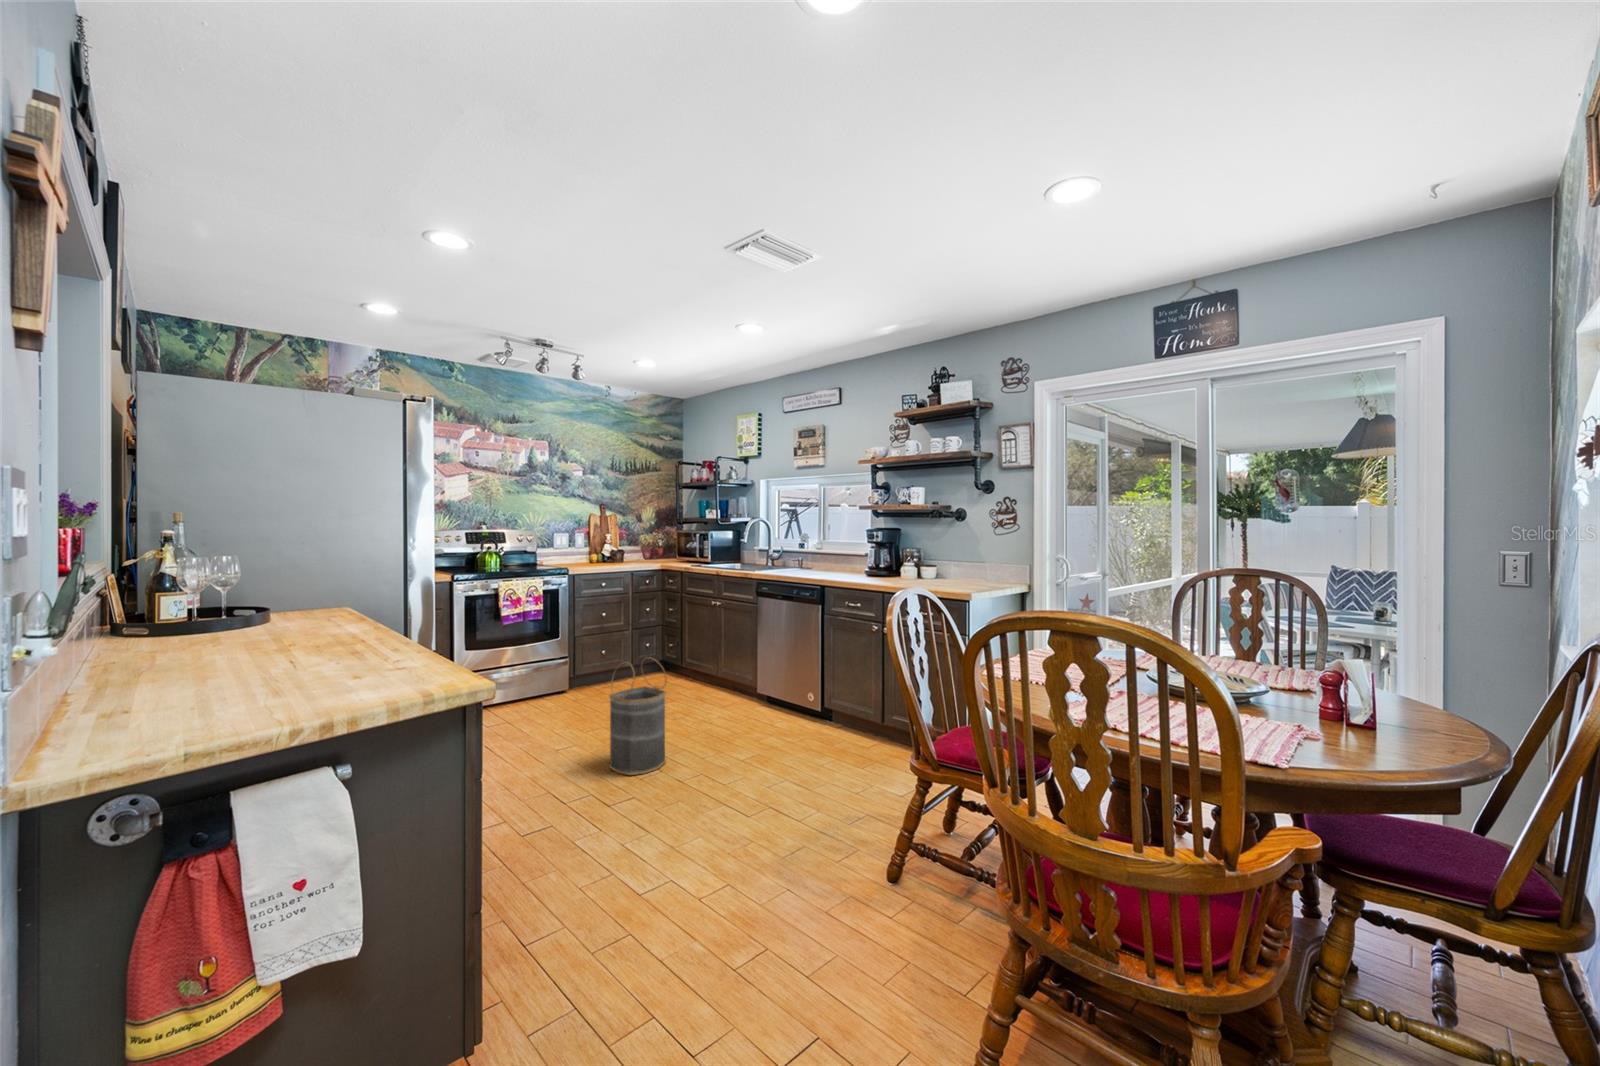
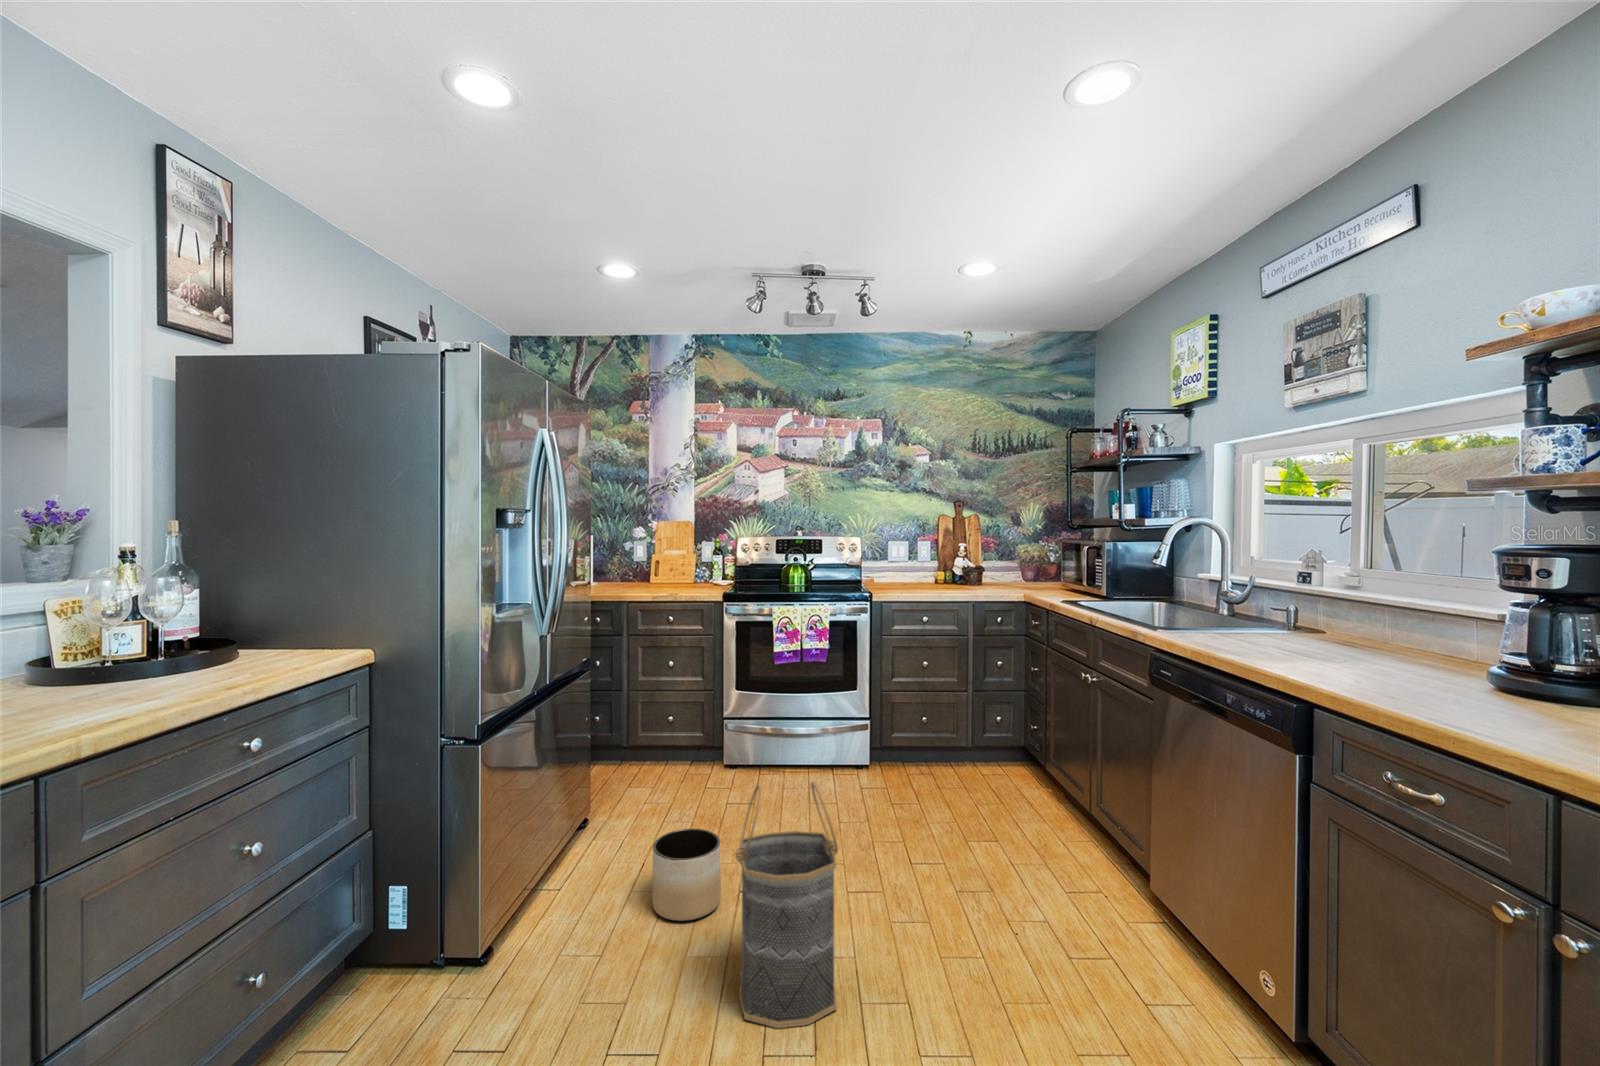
planter: none [519,717,564,767] -> present [652,829,721,921]

